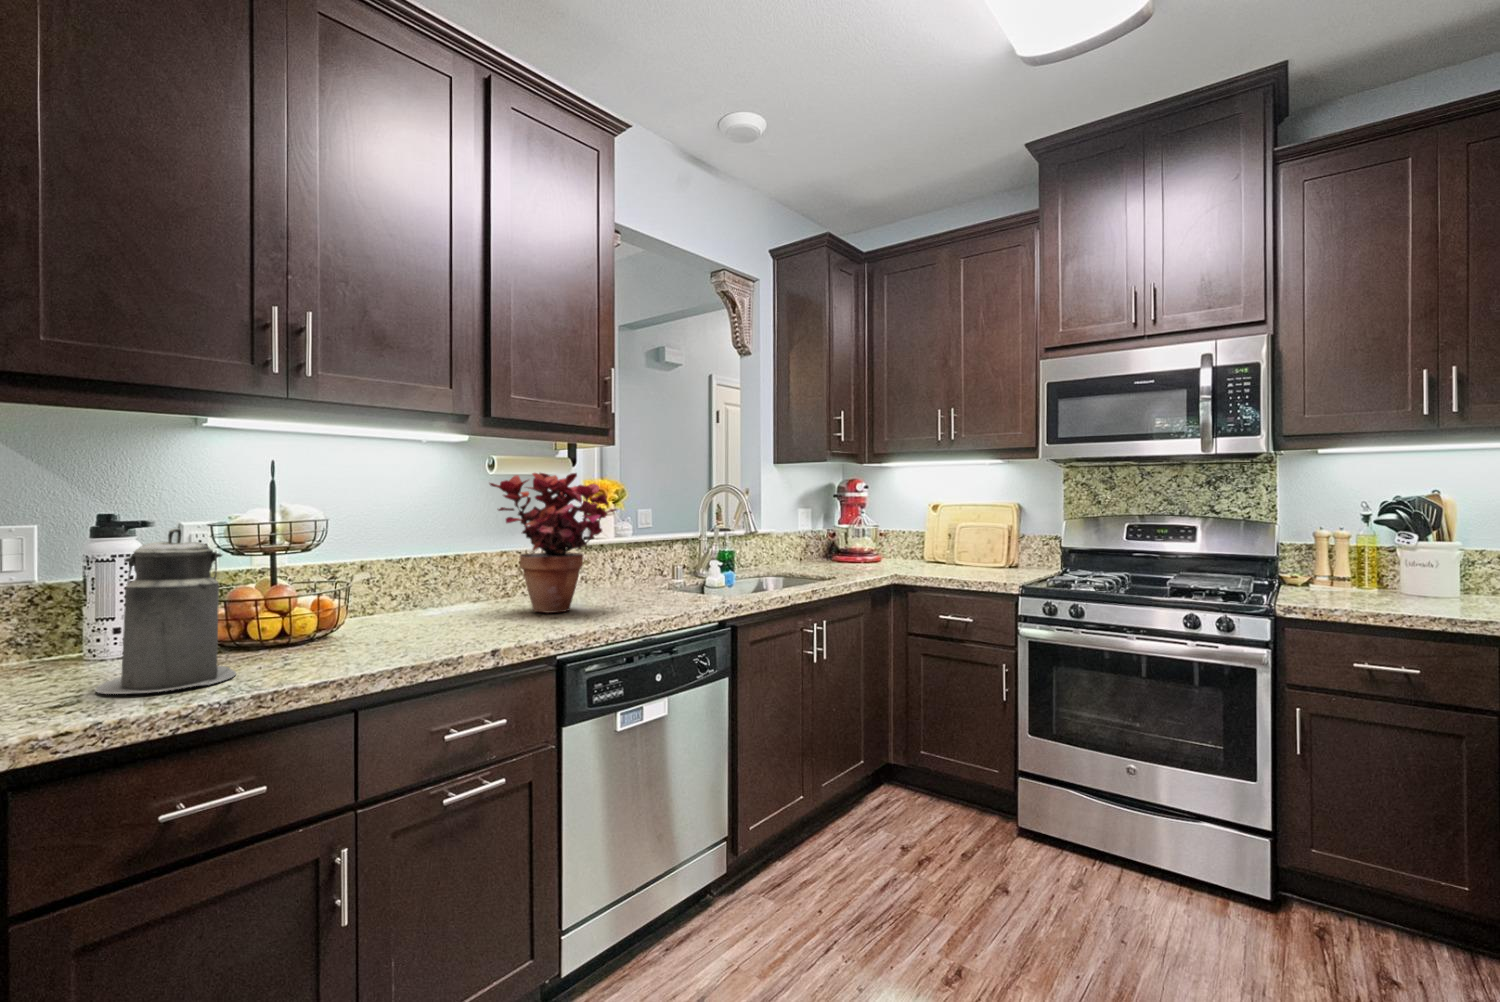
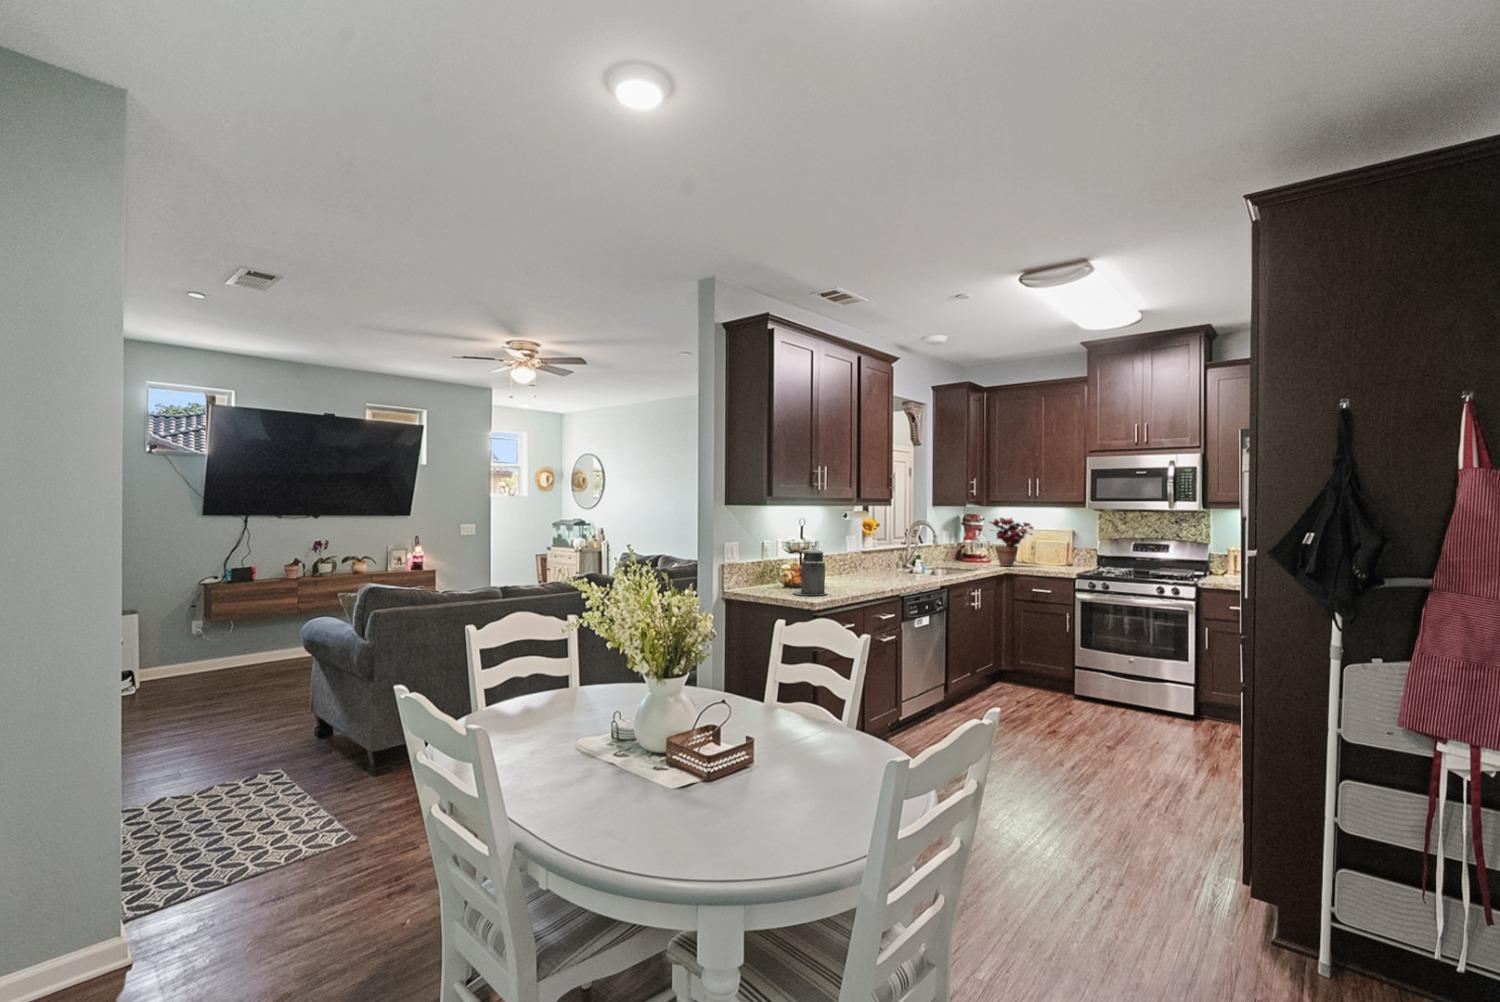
potted plant: present [490,473,617,613] -> present [990,518,1033,566]

